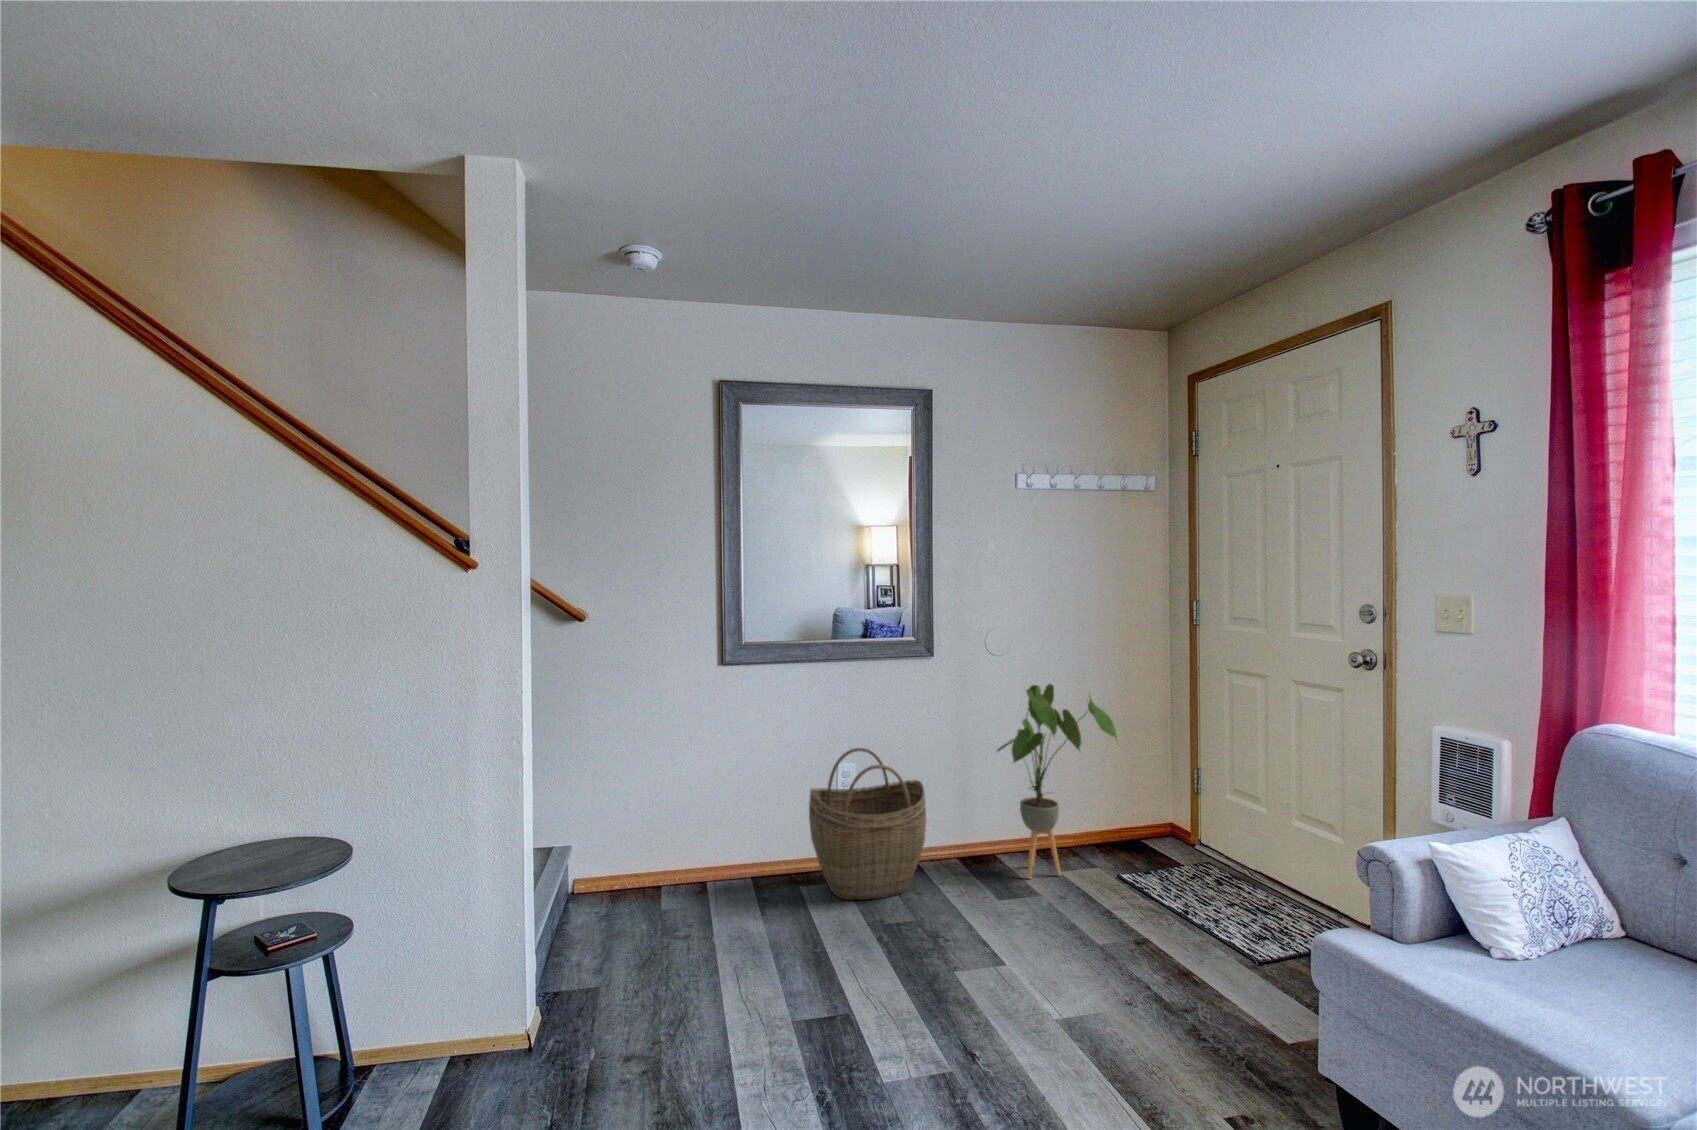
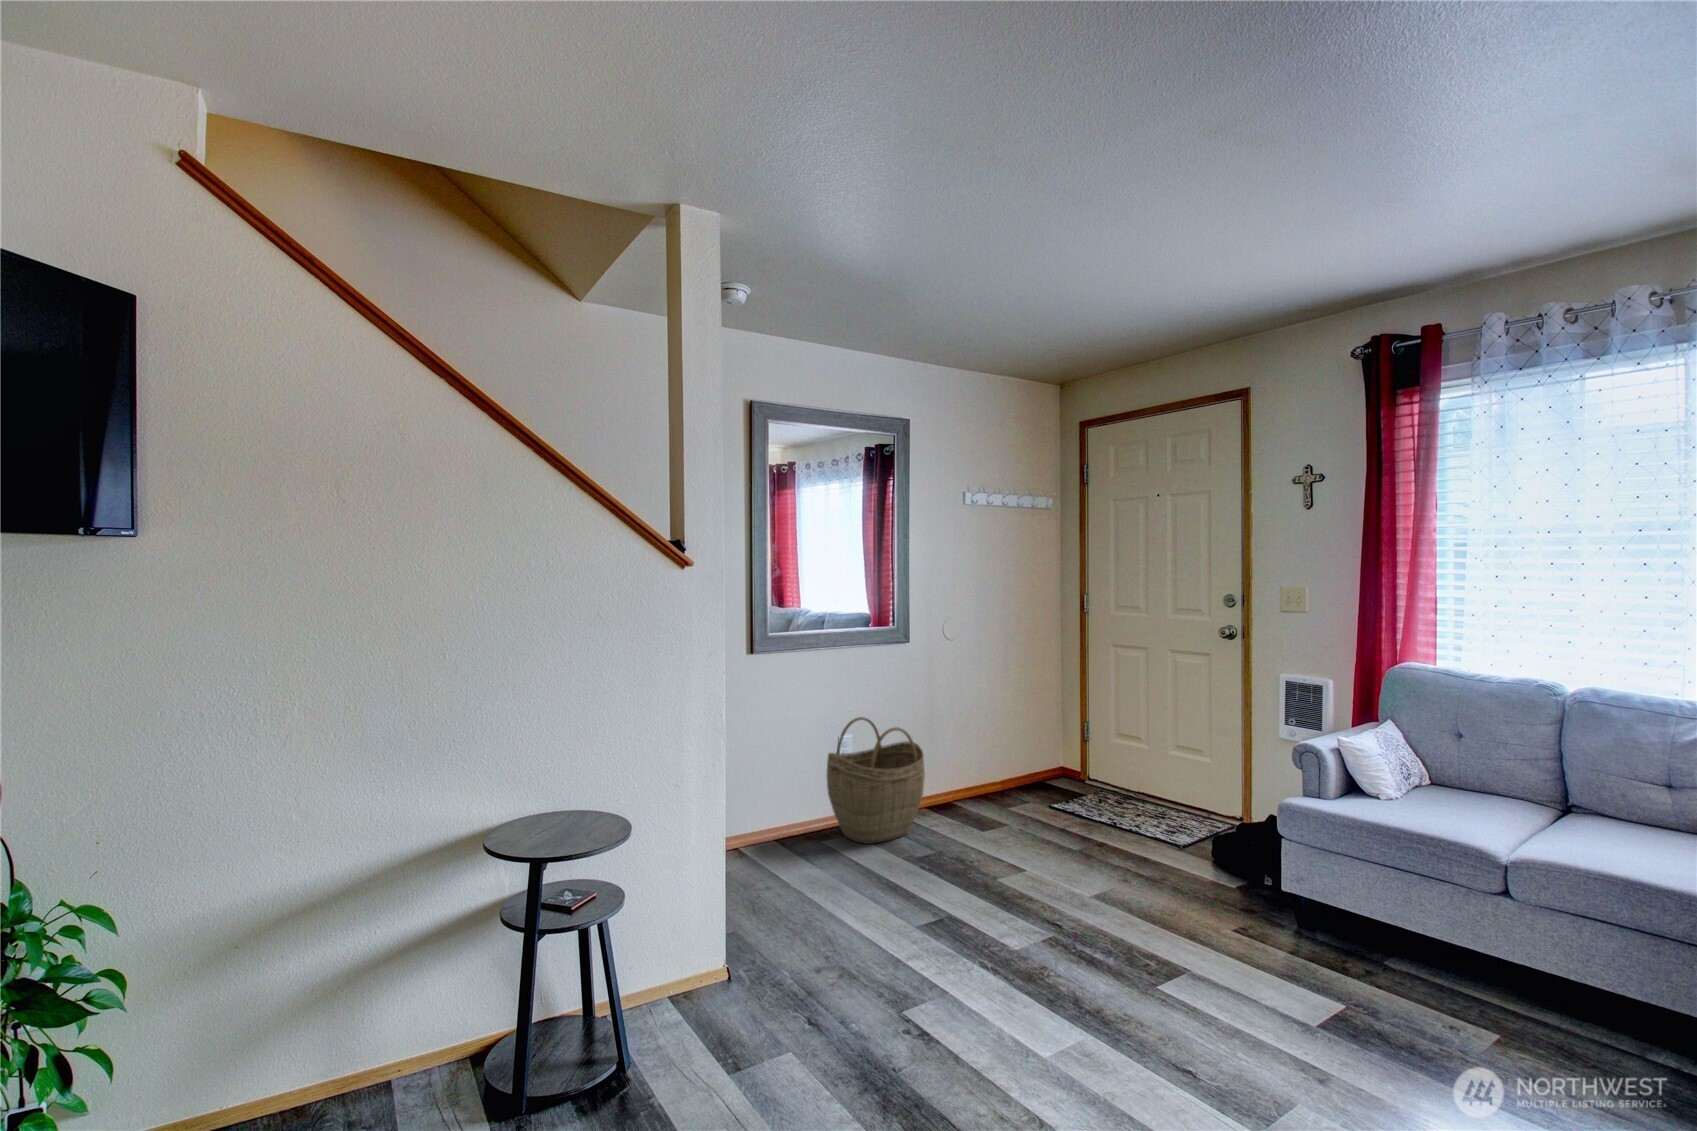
house plant: present [997,684,1117,879] -> none [958,660,1057,814]

